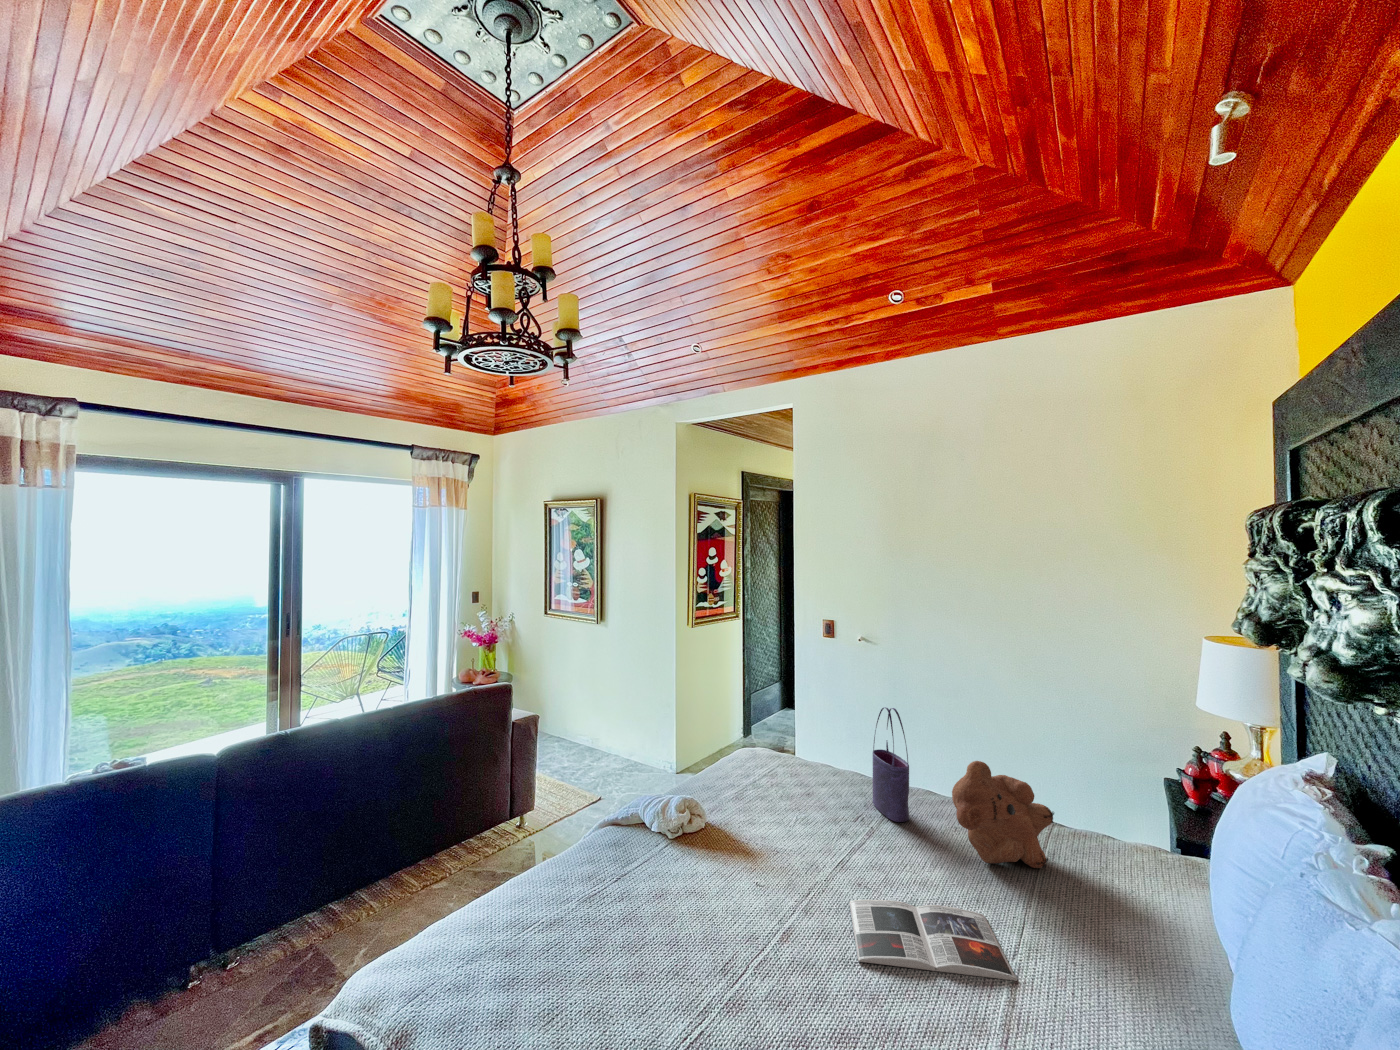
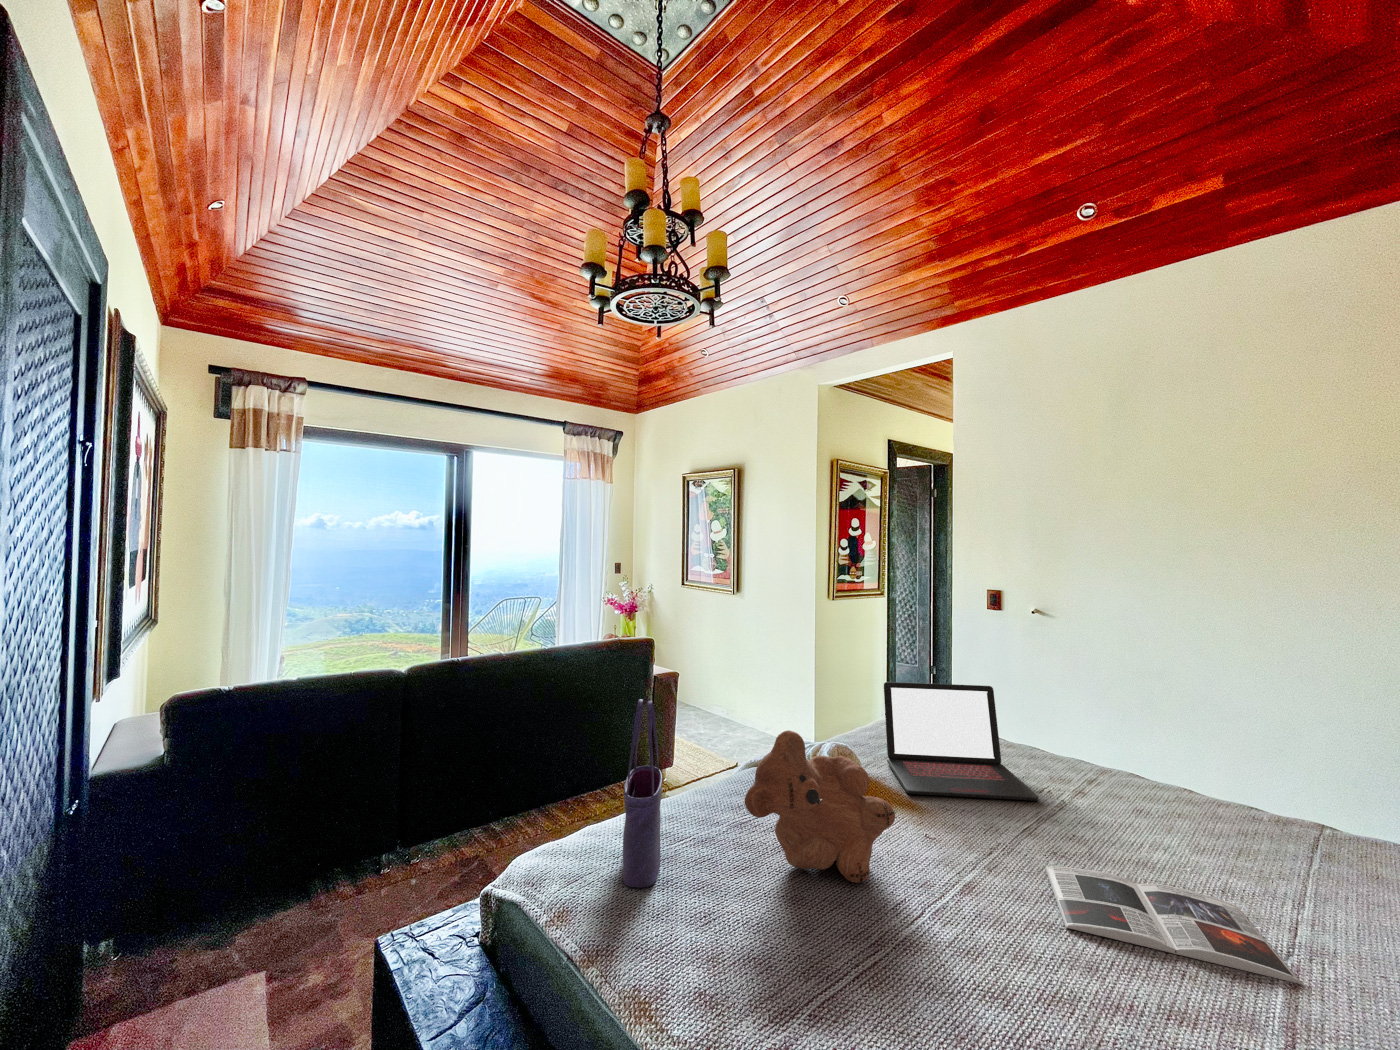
tote bag: present [873,707,909,822] -> present [623,699,662,887]
laptop: none [728,726,852,839] -> present [884,682,1039,801]
teddy bear: present [952,761,1054,868] -> present [745,730,895,884]

